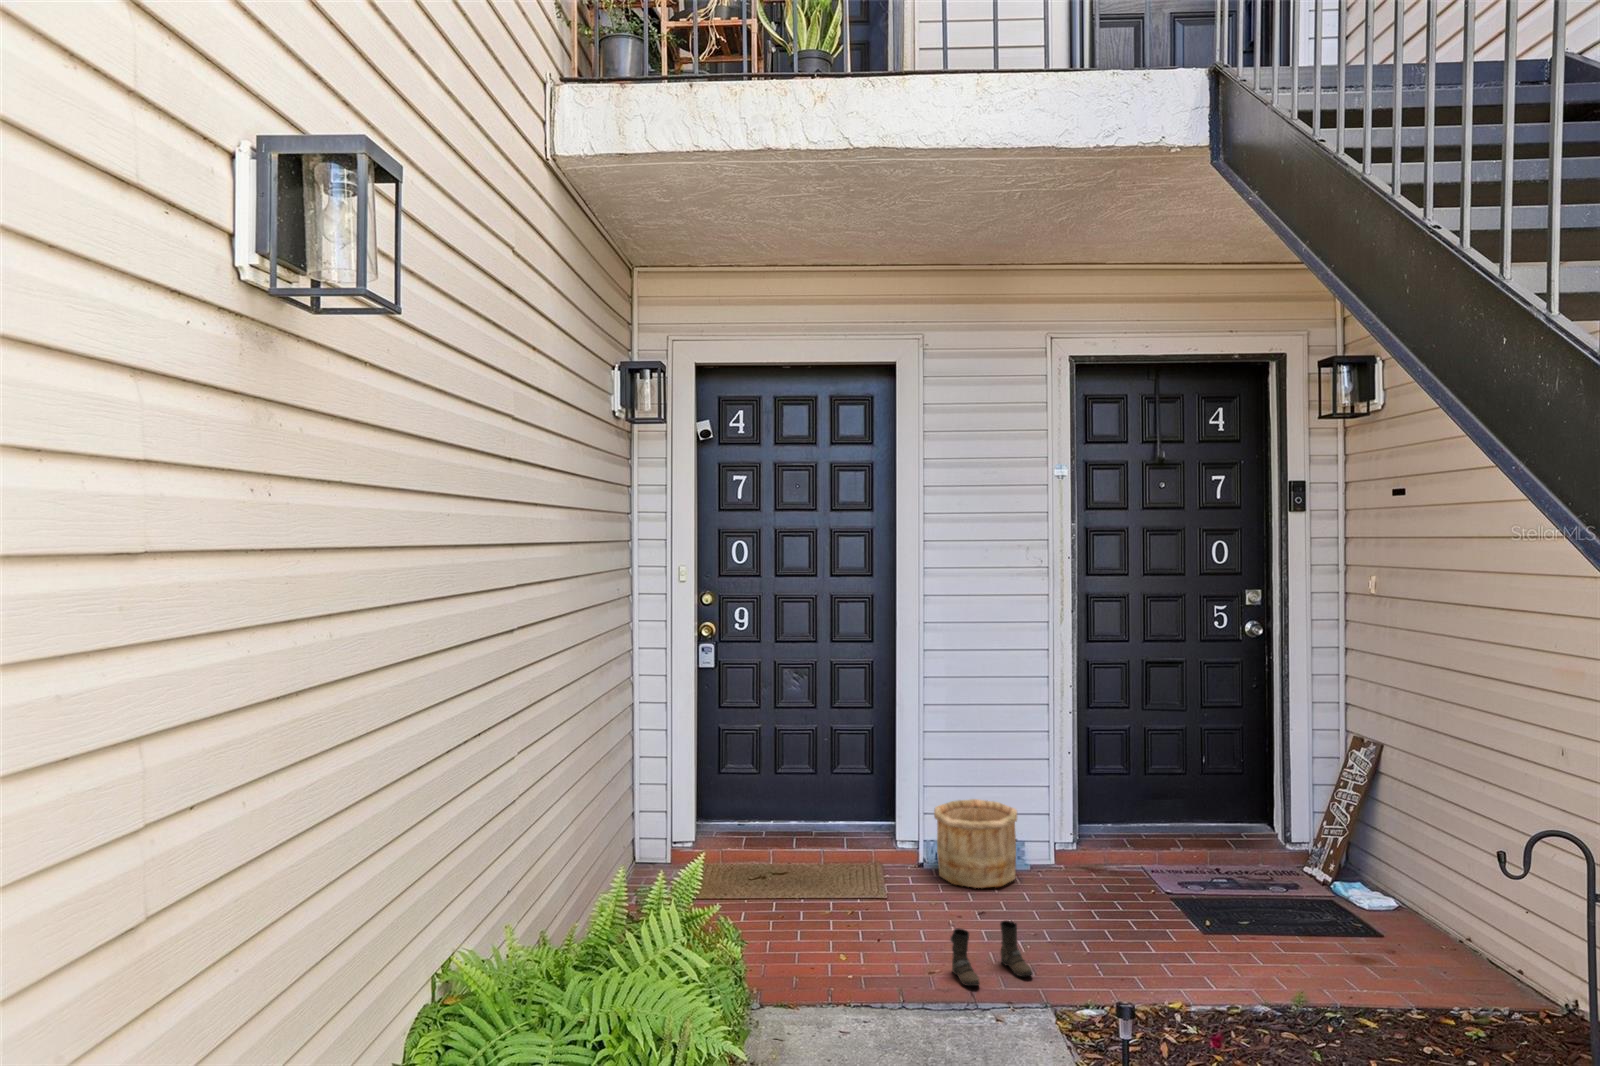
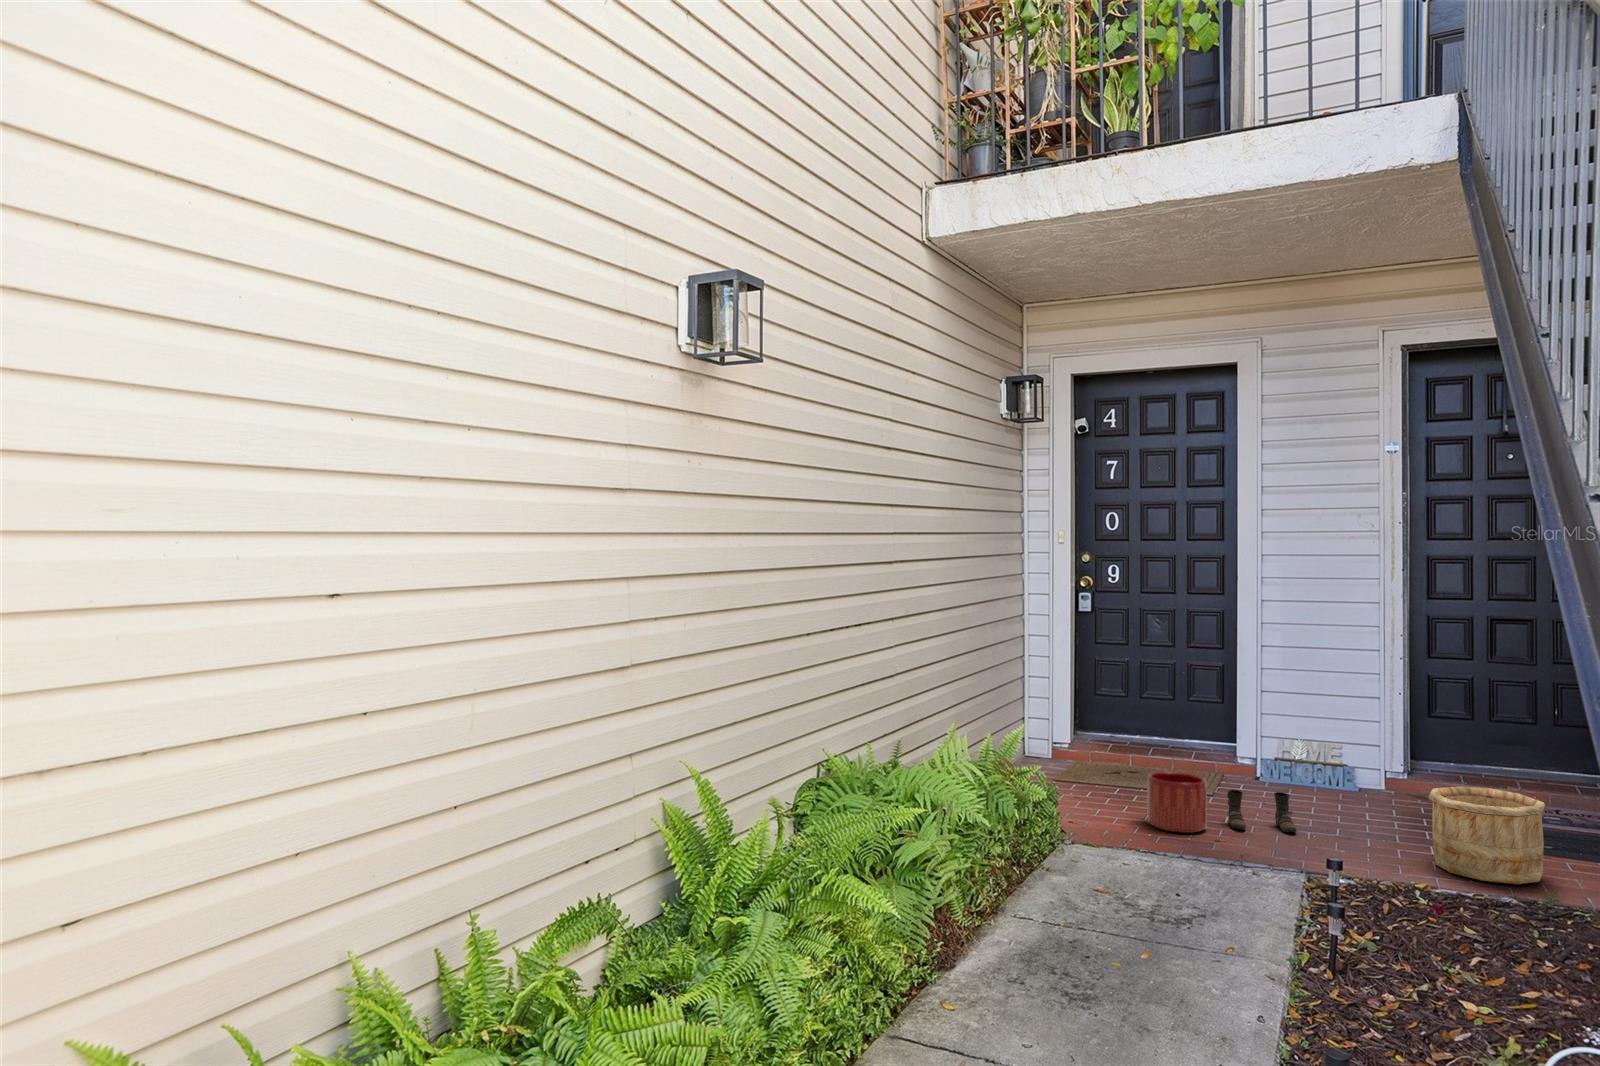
wooden bucket: present [934,799,1017,888] -> present [1428,786,1545,884]
planter: none [865,919,940,1016] -> present [1147,771,1207,833]

